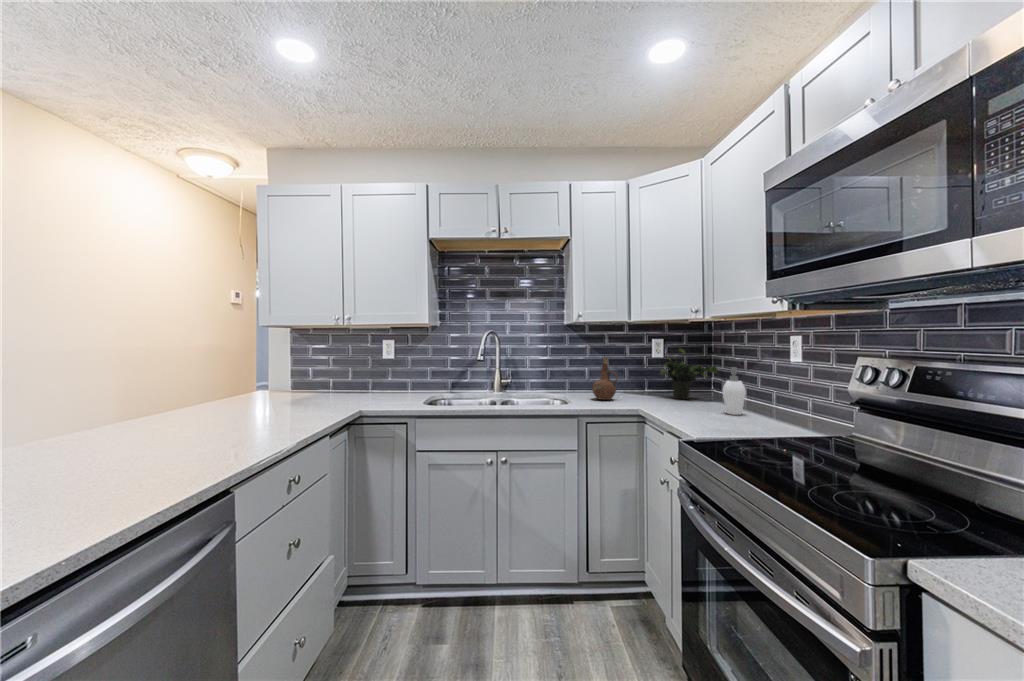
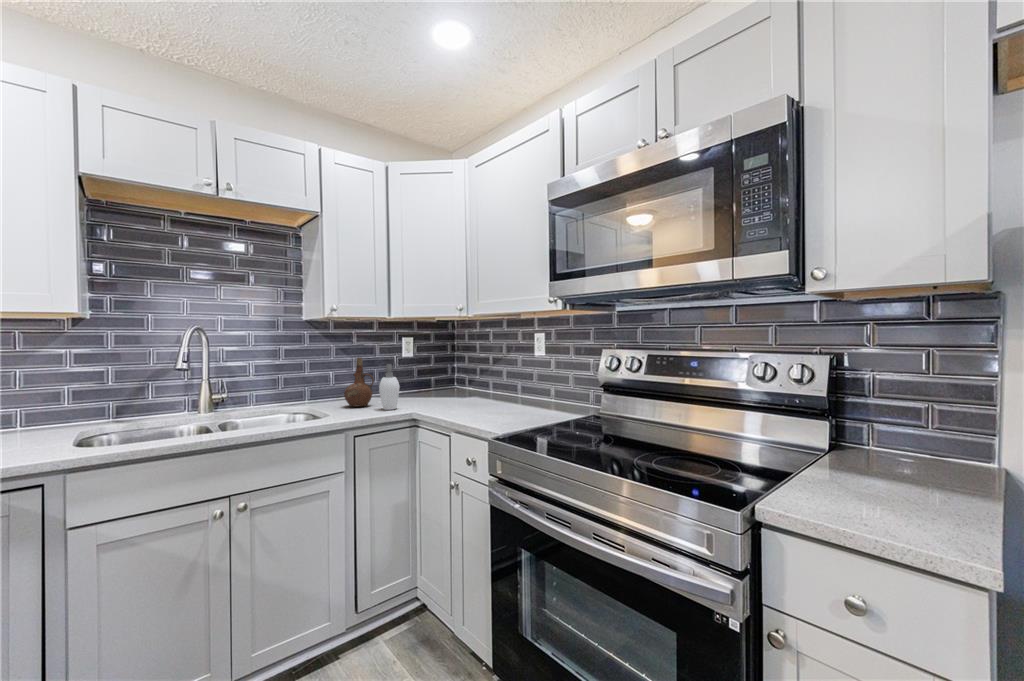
potted plant: present [660,349,718,399] -> none [412,347,468,398]
soap dispenser: present [723,367,746,415] -> present [379,364,399,410]

